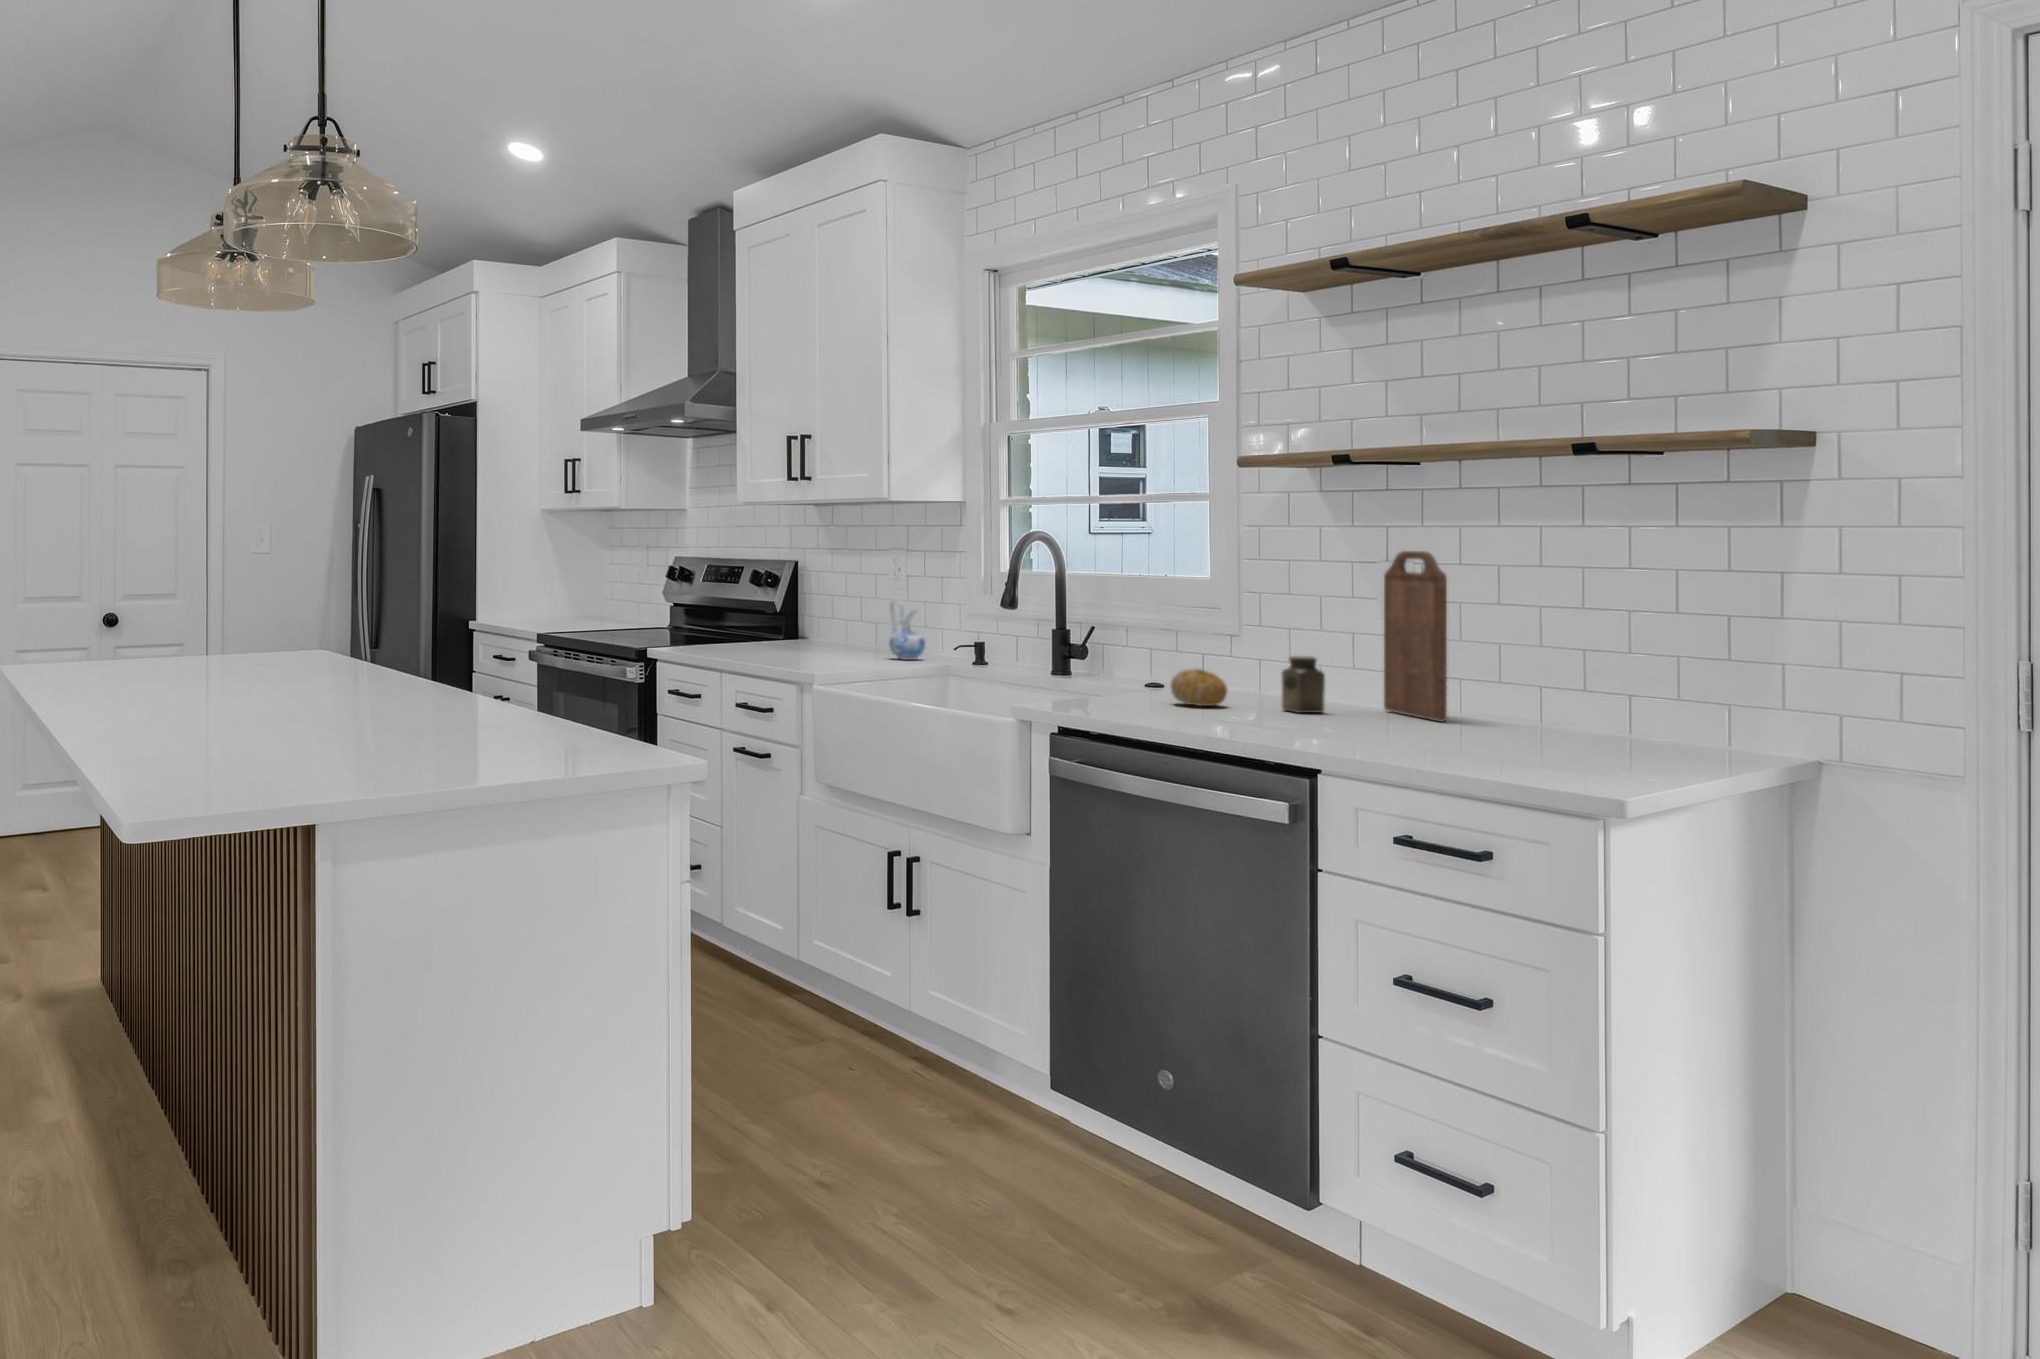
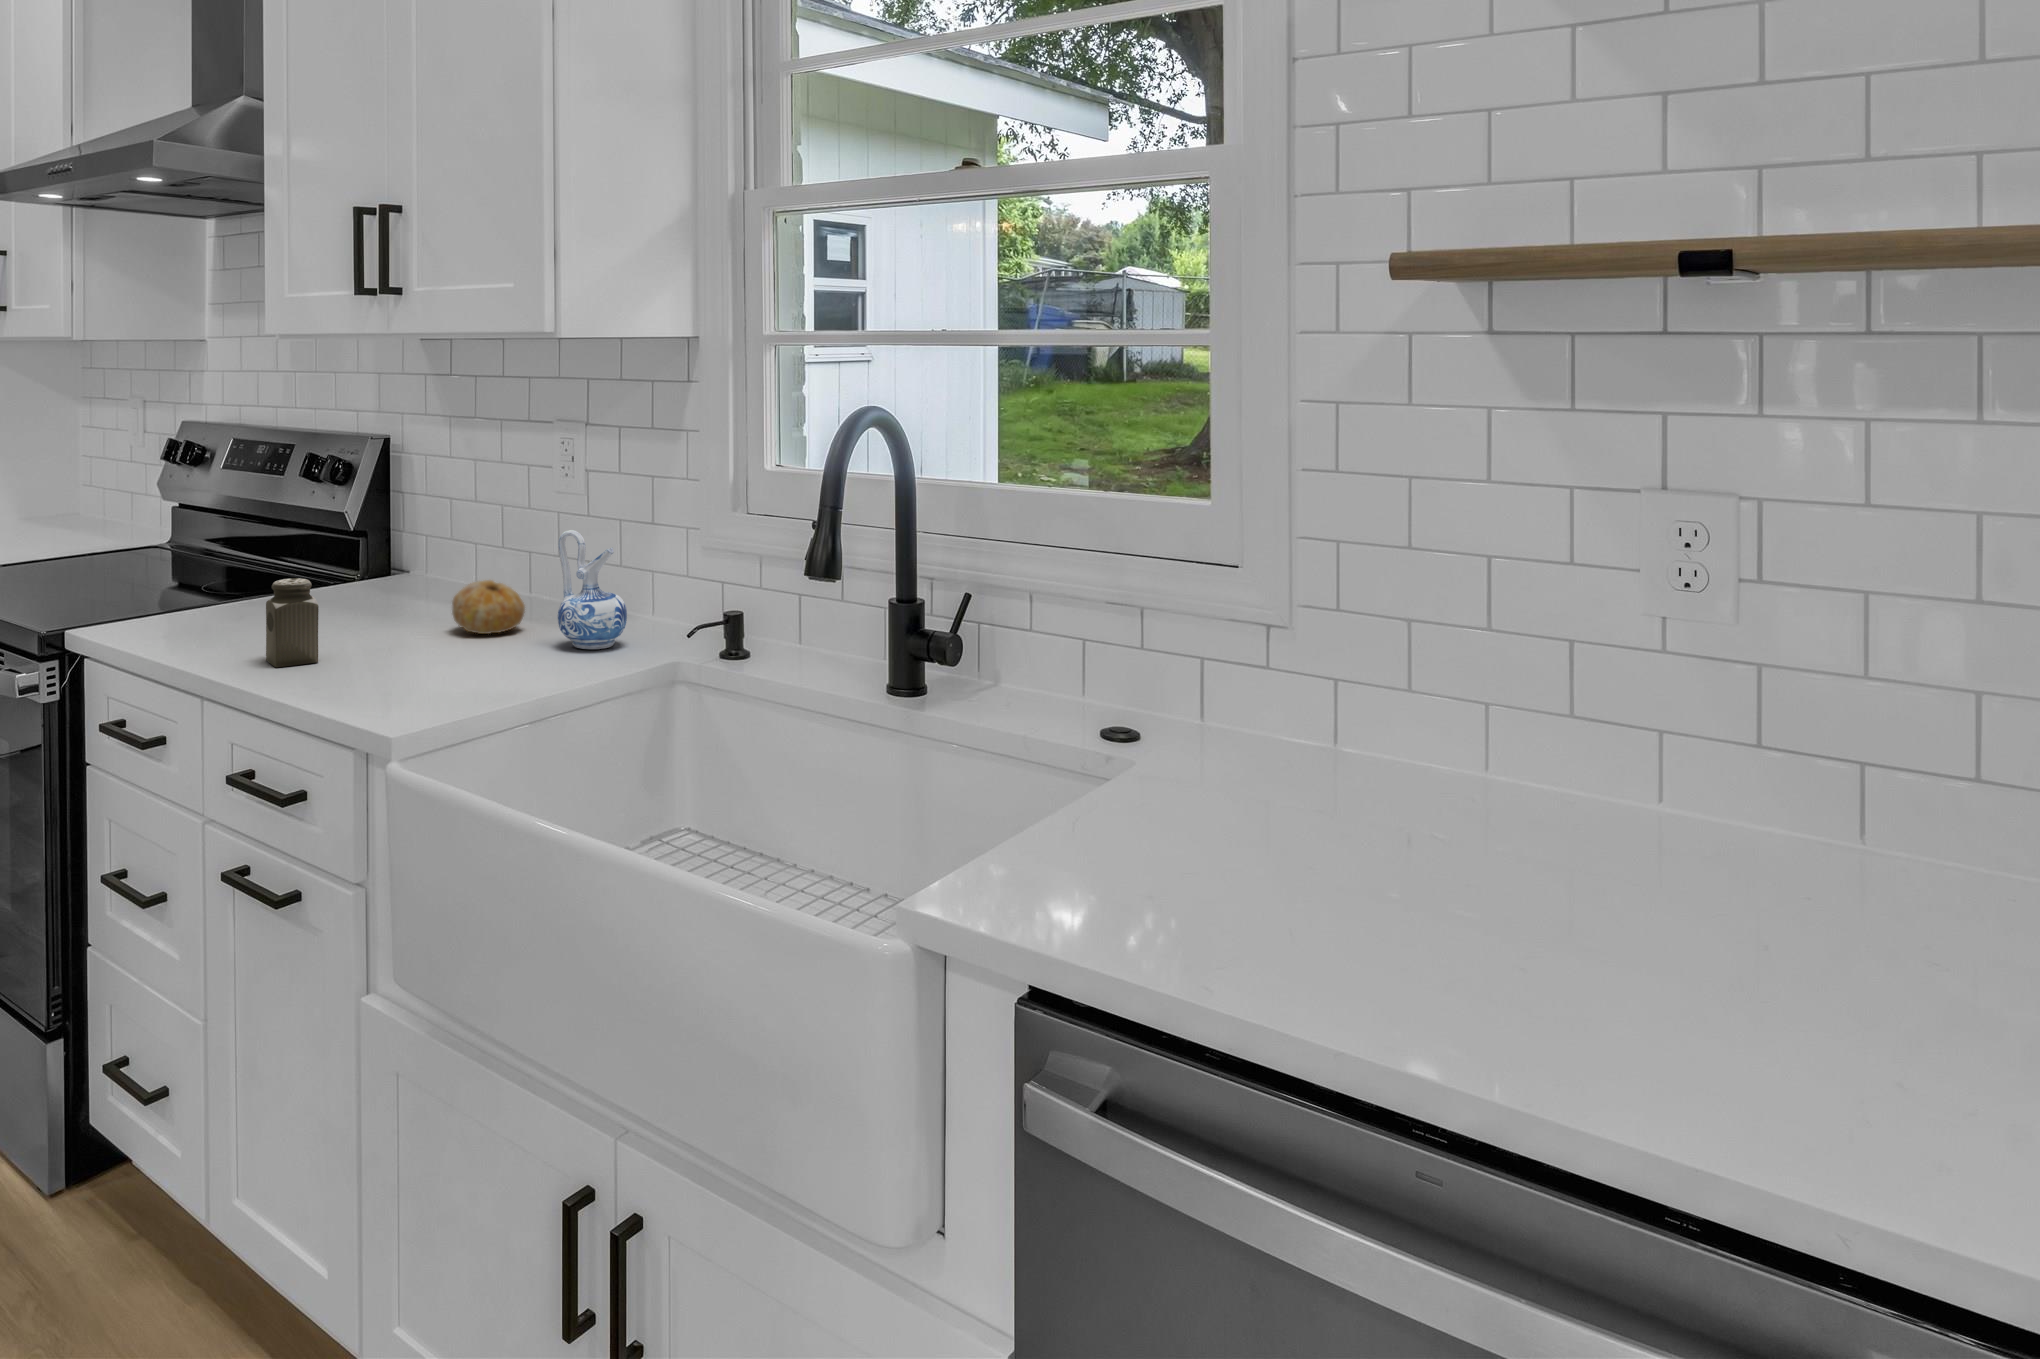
cutting board: present [1384,551,1447,722] -> none [1705,487,1957,921]
salt shaker: present [1282,656,1325,713] -> present [266,578,319,667]
fruit: present [1171,668,1227,706] -> present [452,580,525,634]

